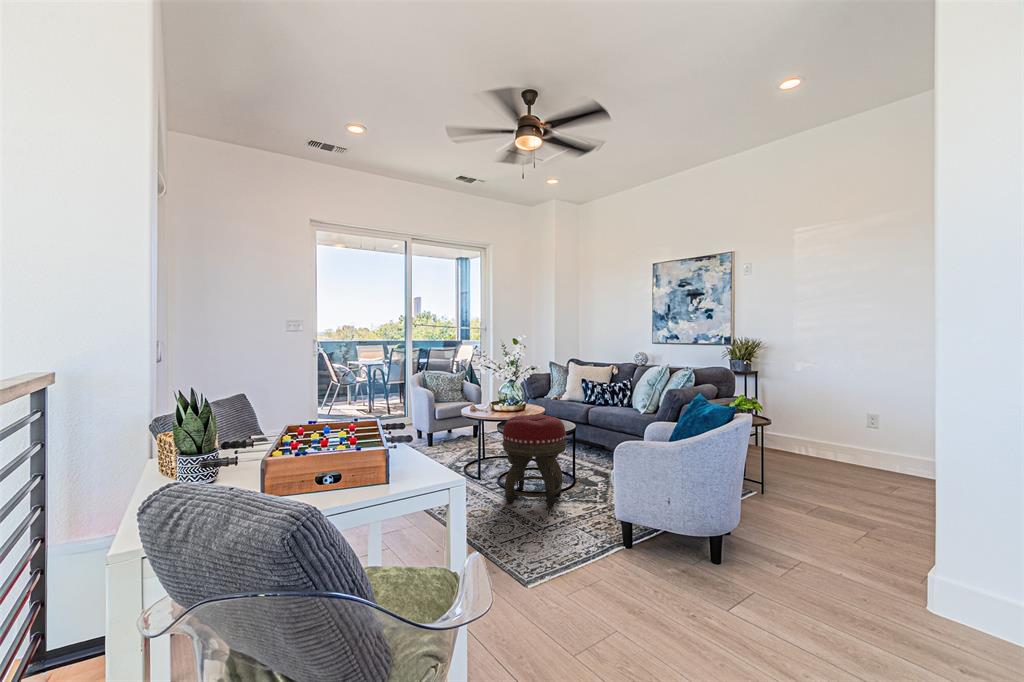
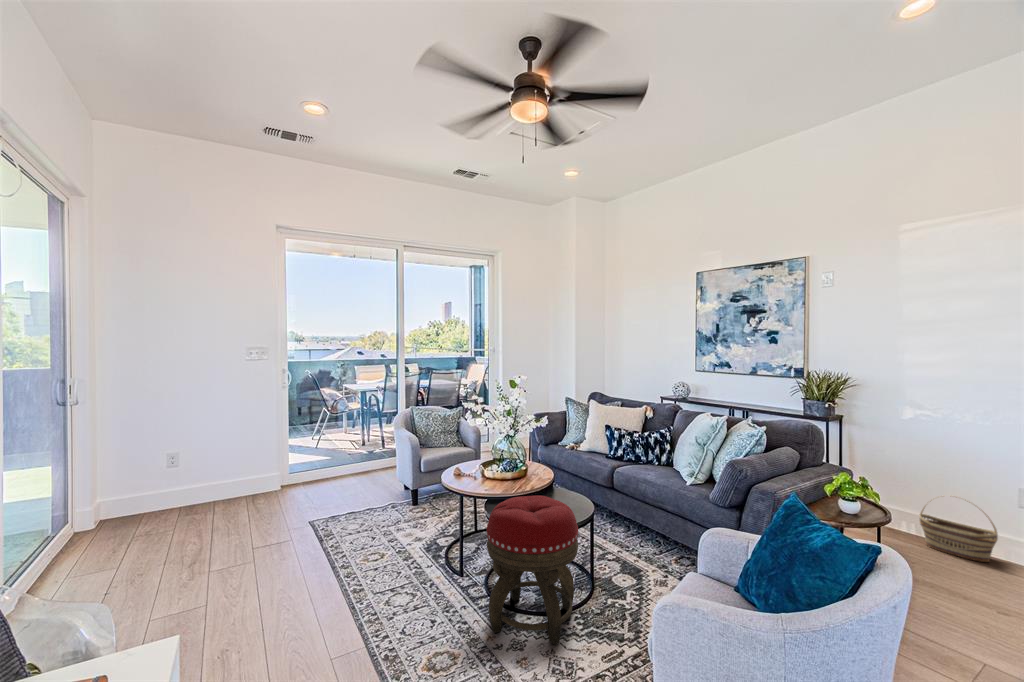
basket: none [806,422,855,466] -> present [920,507,998,562]

